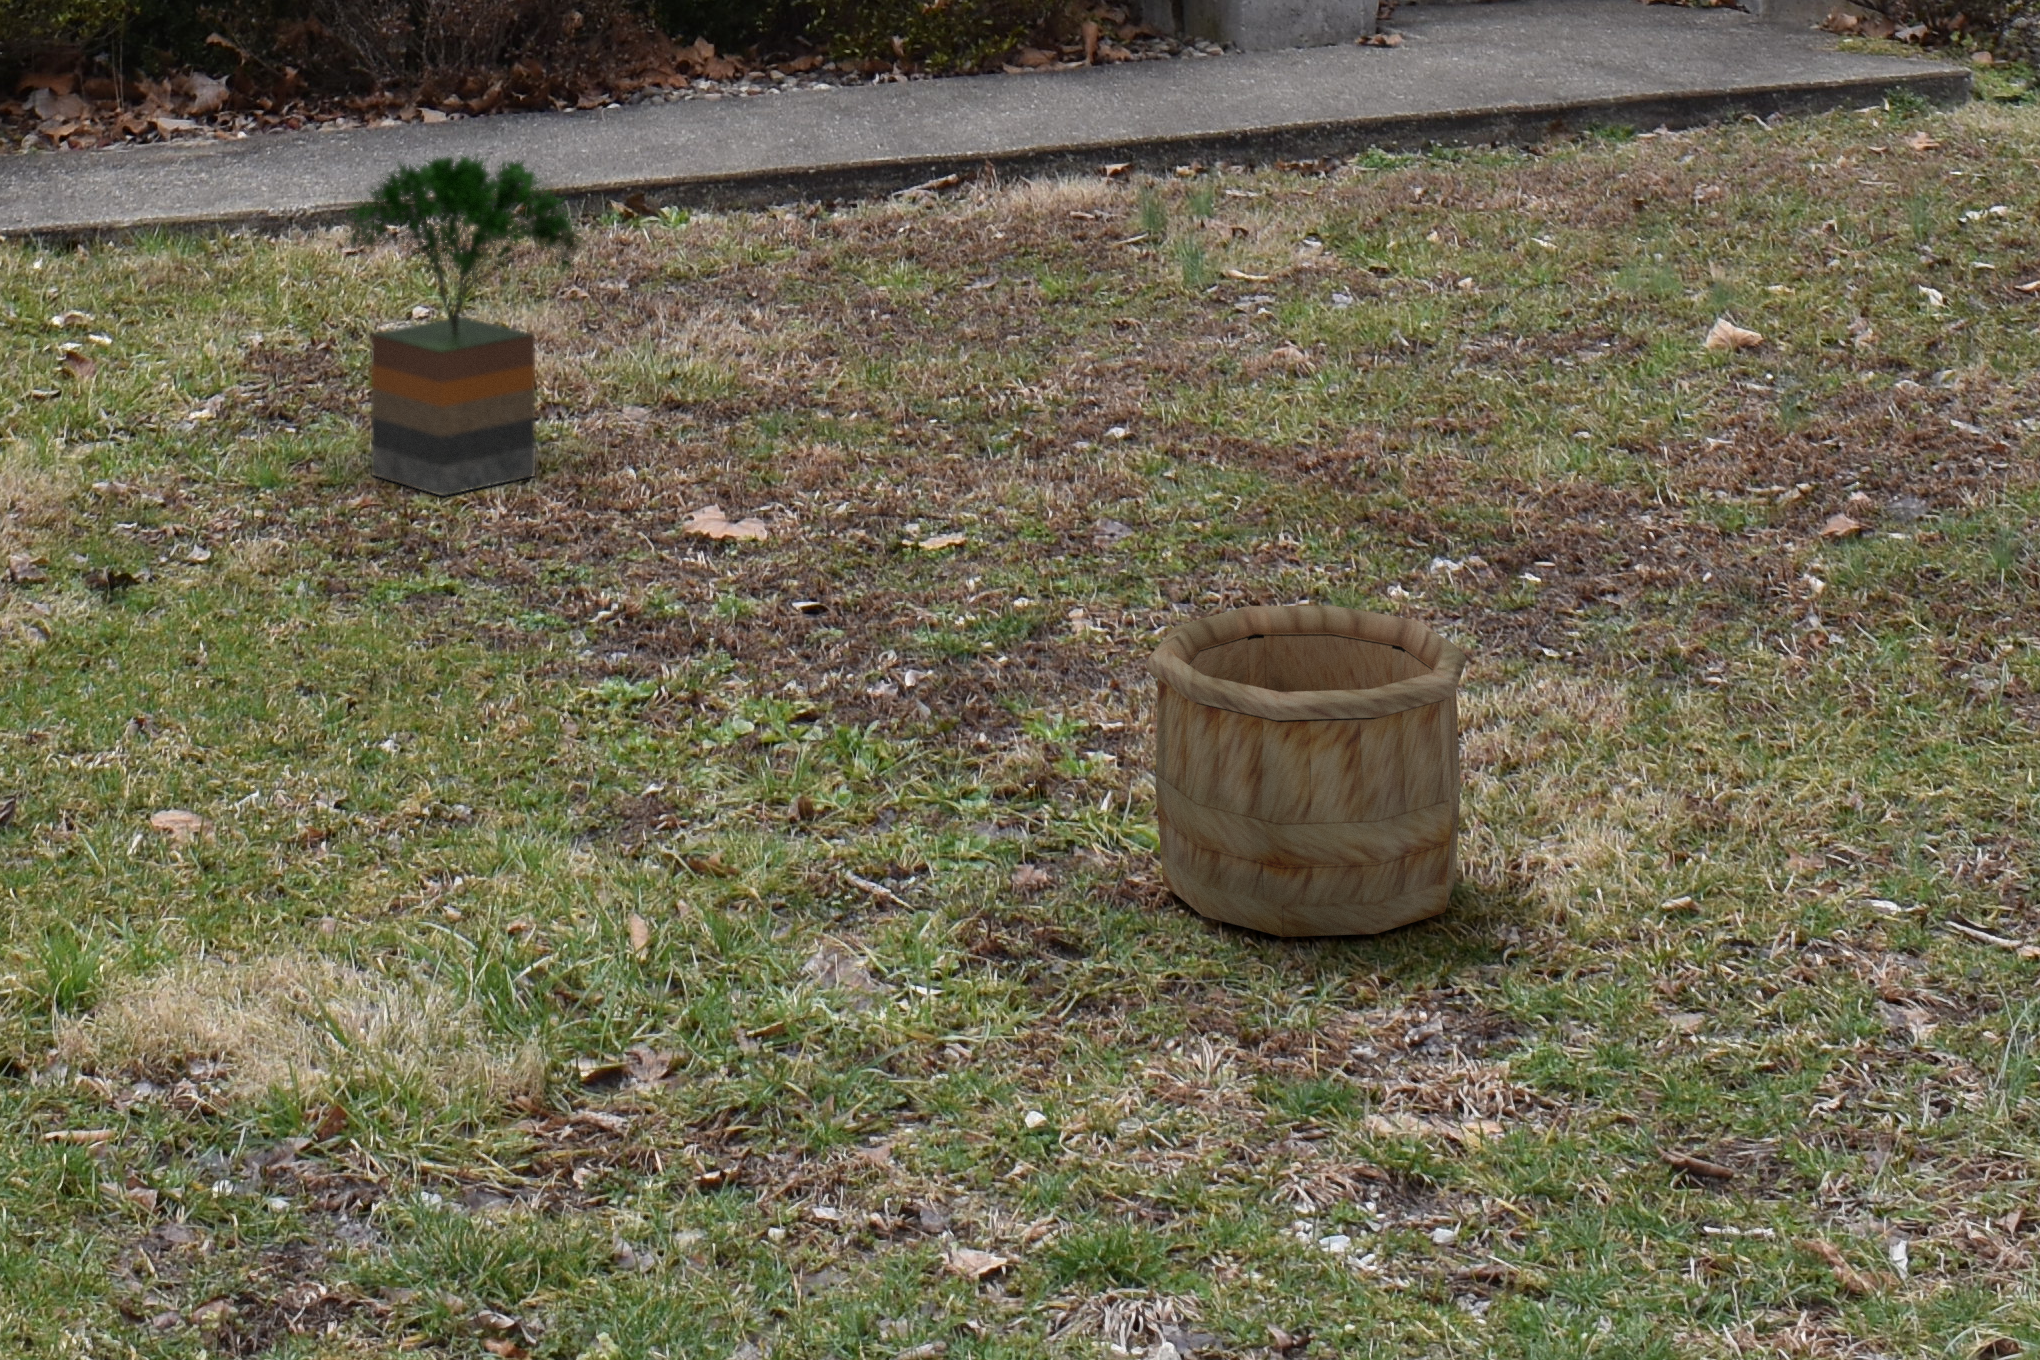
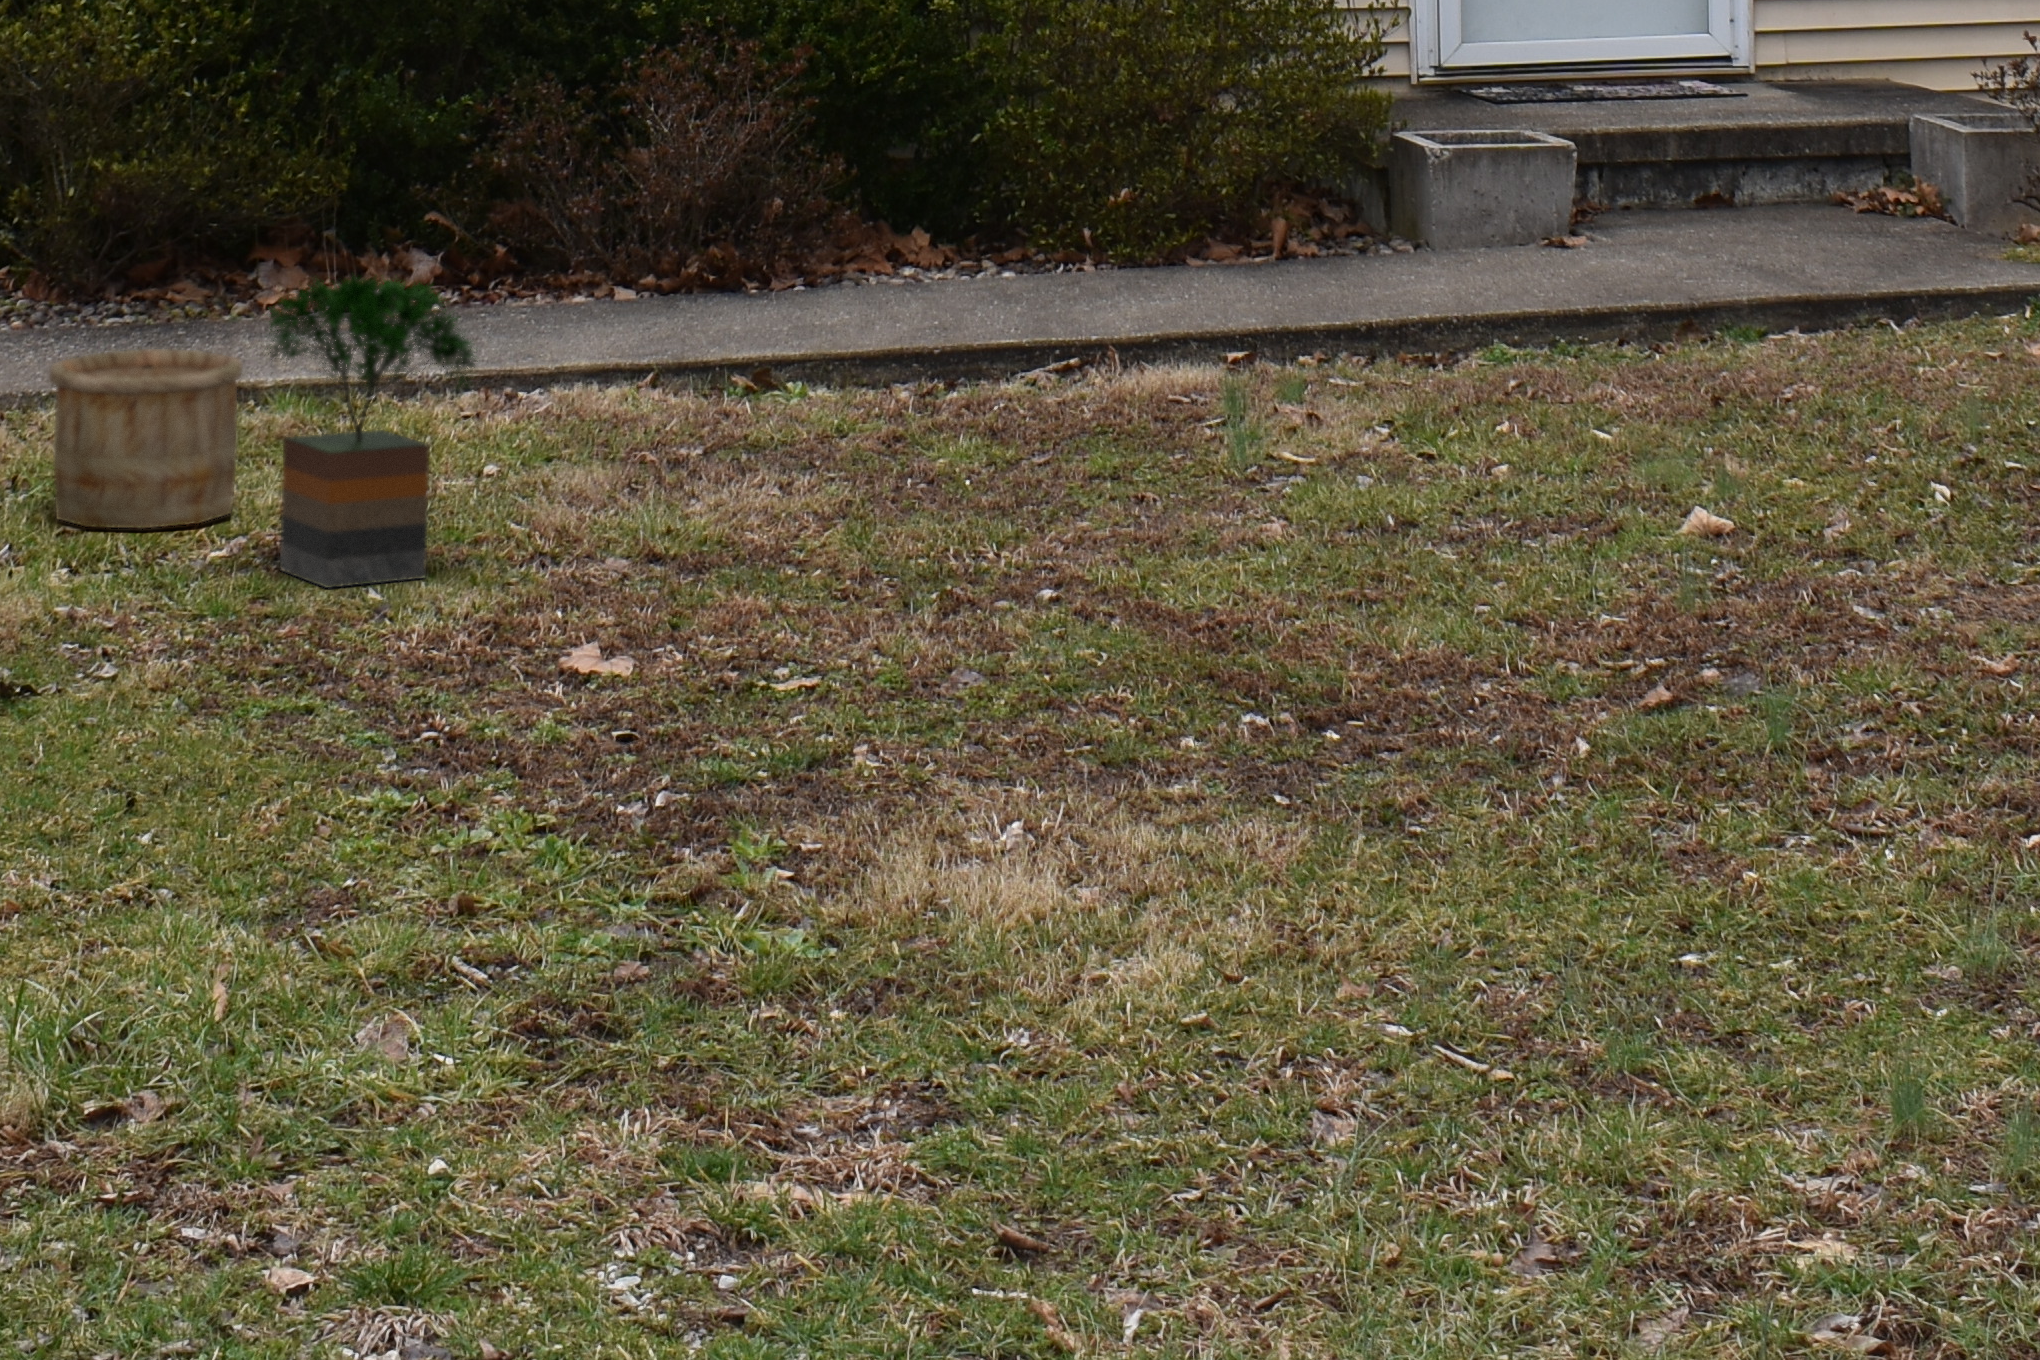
wooden bucket: present [1146,606,1466,937] -> present [49,349,242,528]

